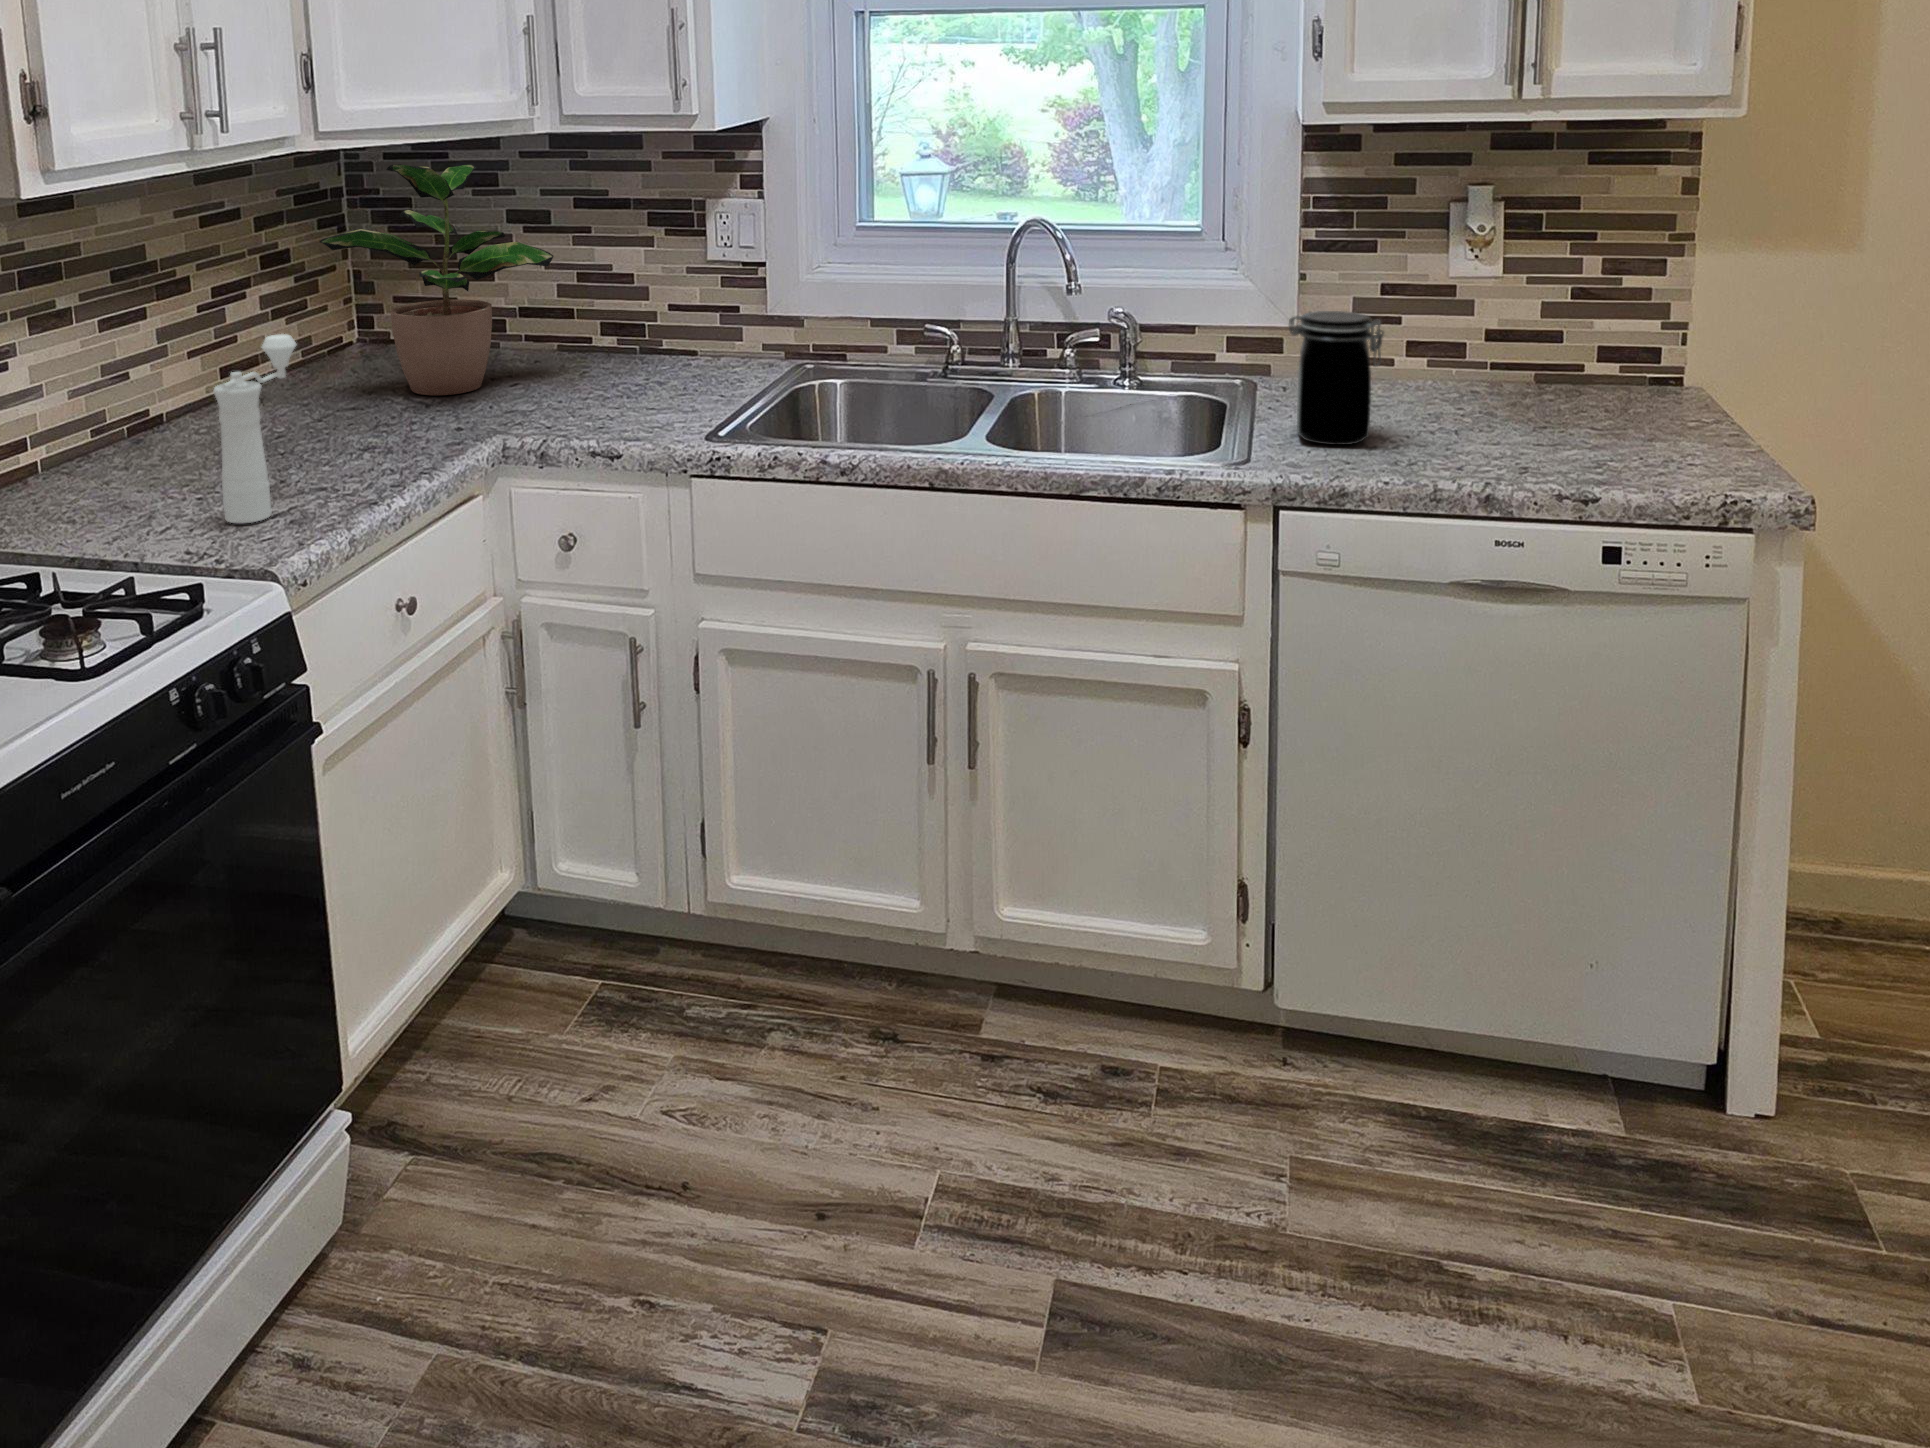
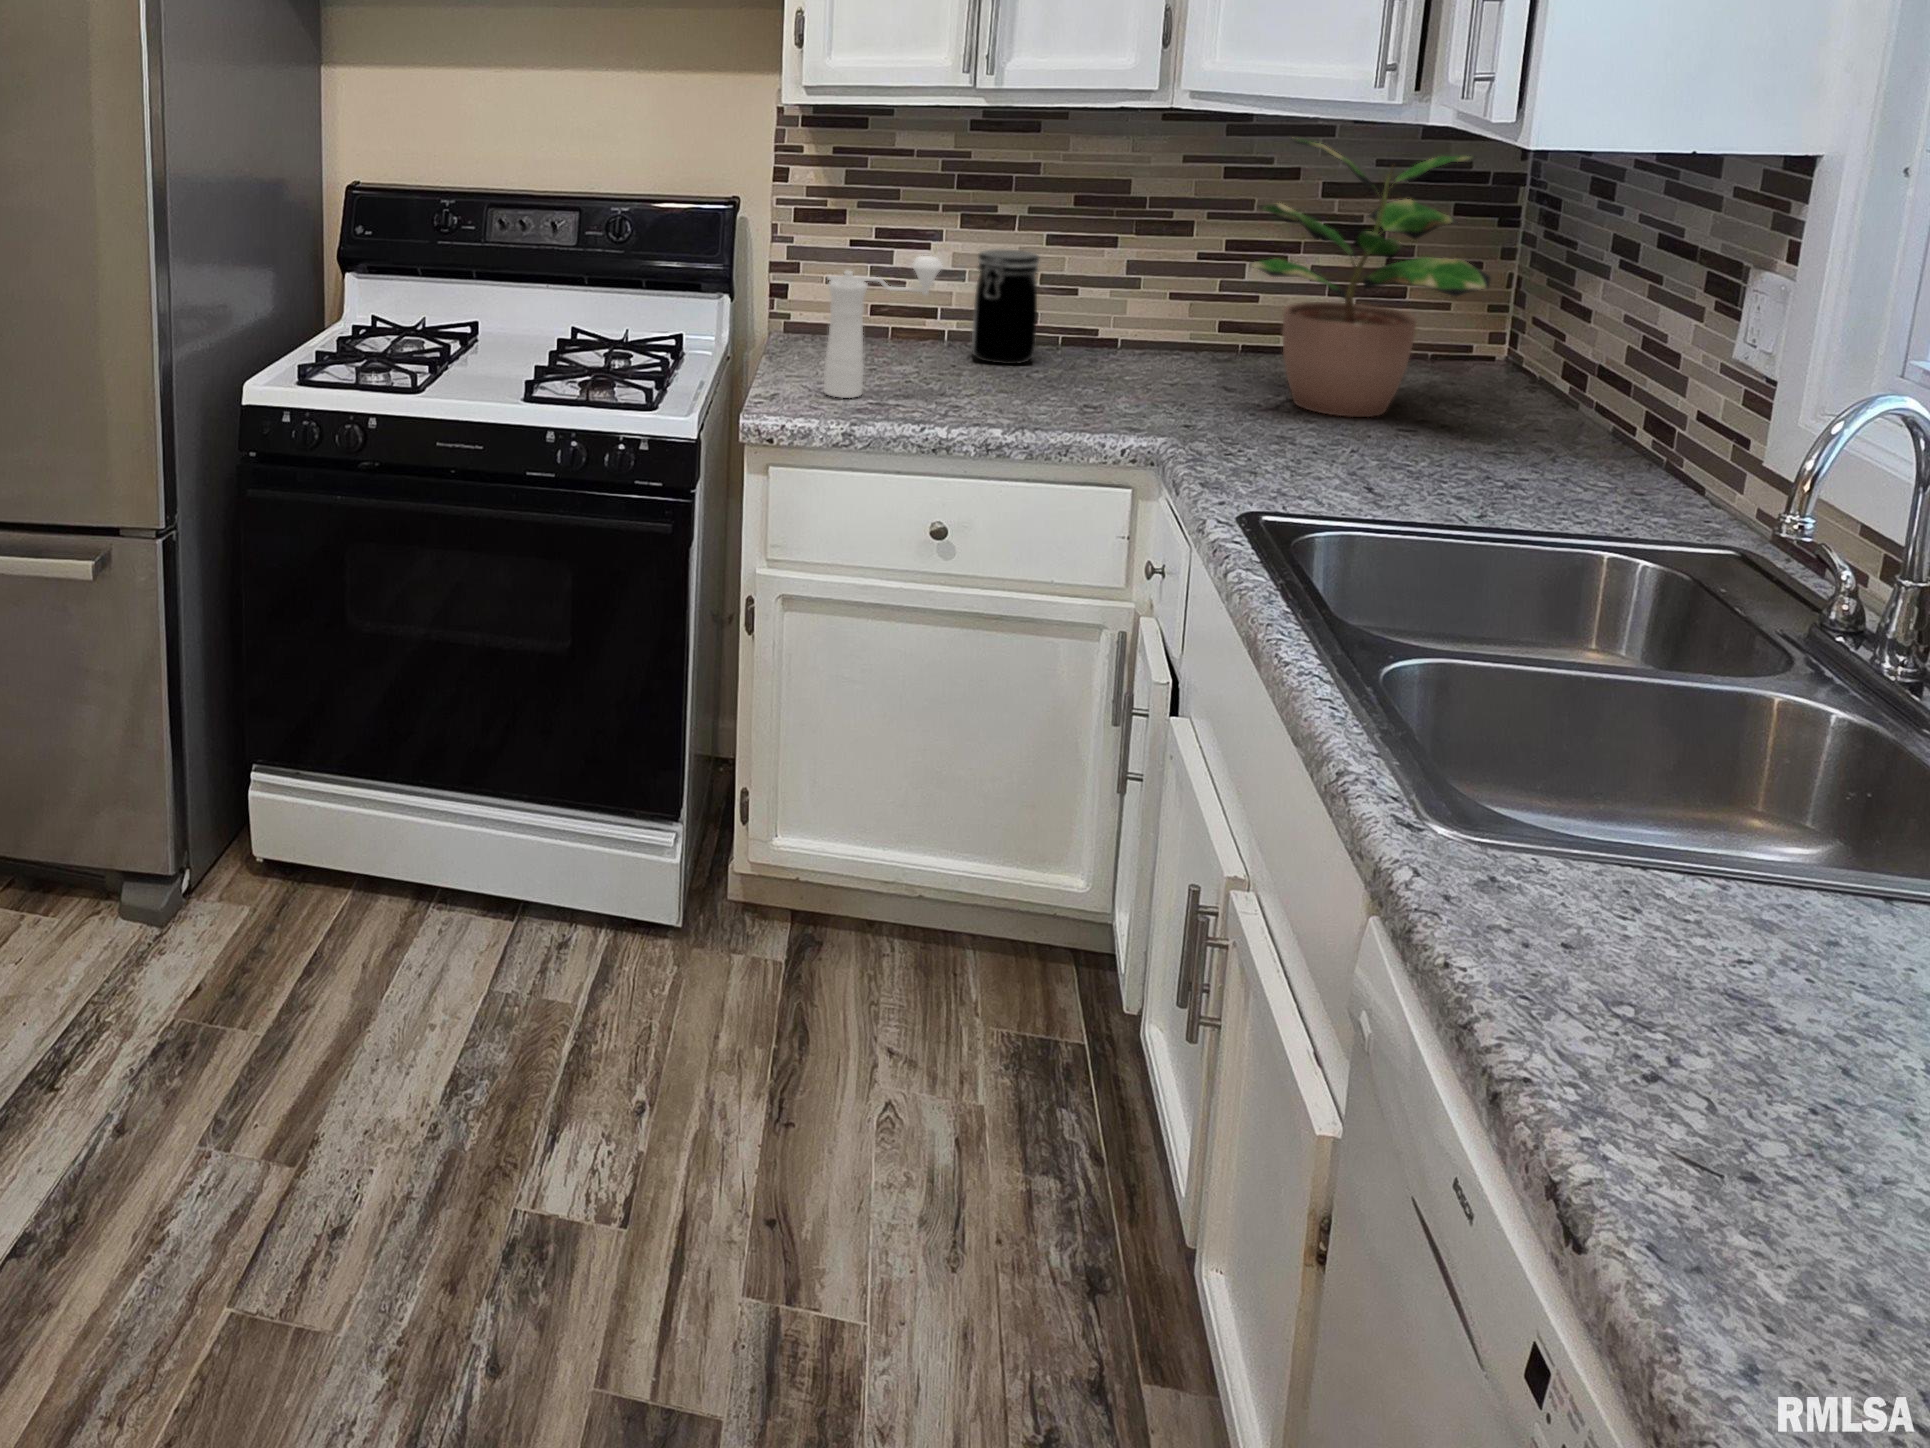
jar: present [1289,311,1384,445] -> present [972,249,1039,364]

